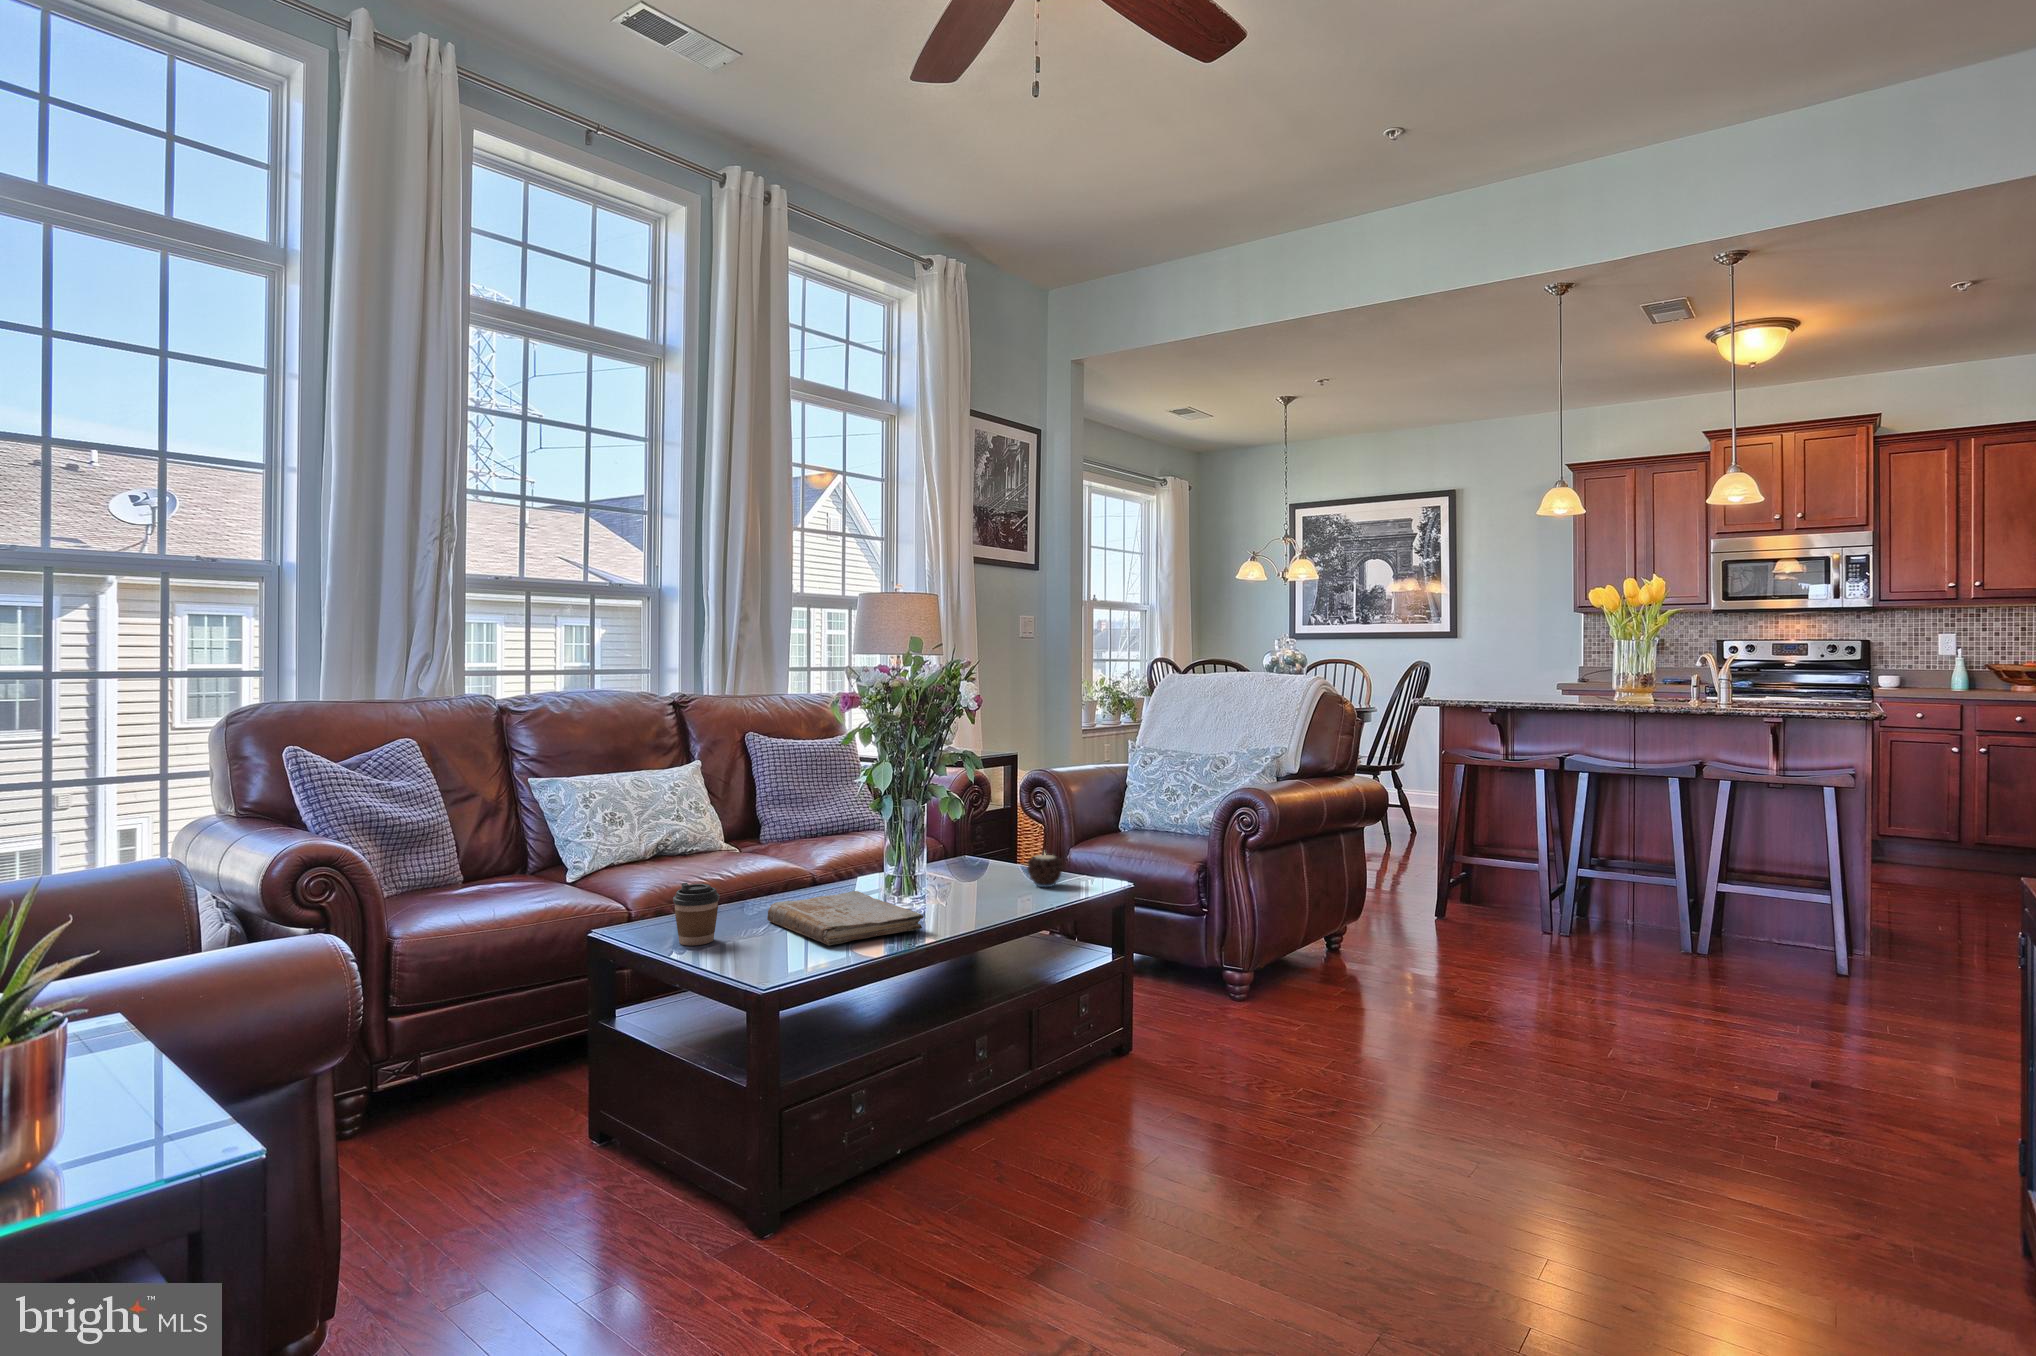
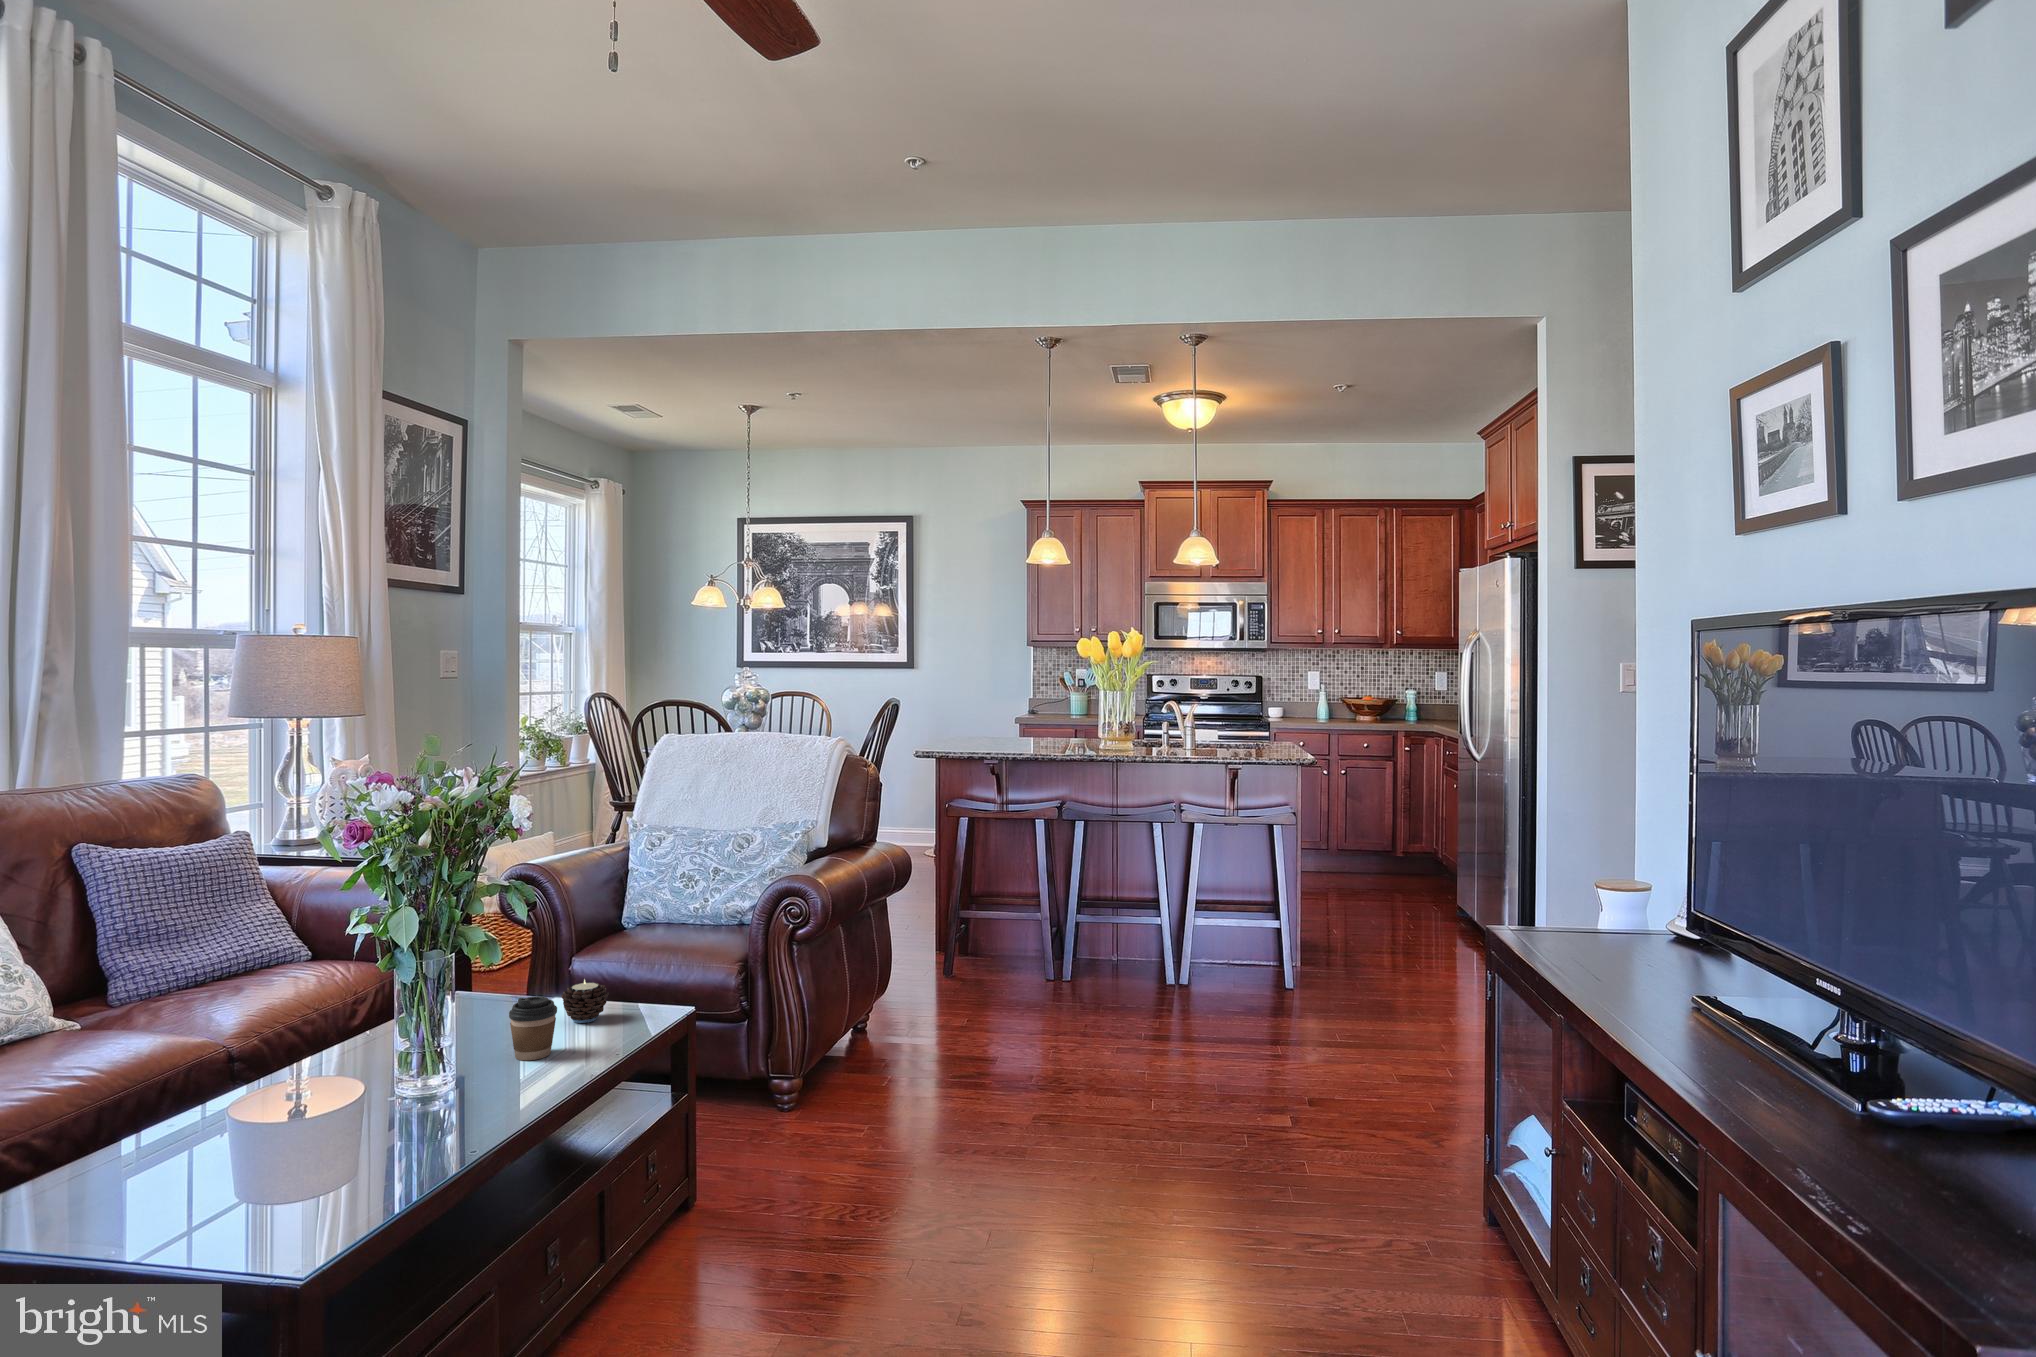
coffee cup: present [673,883,719,945] -> present [509,996,557,1060]
book: present [767,891,923,946] -> none [233,1075,480,1167]

